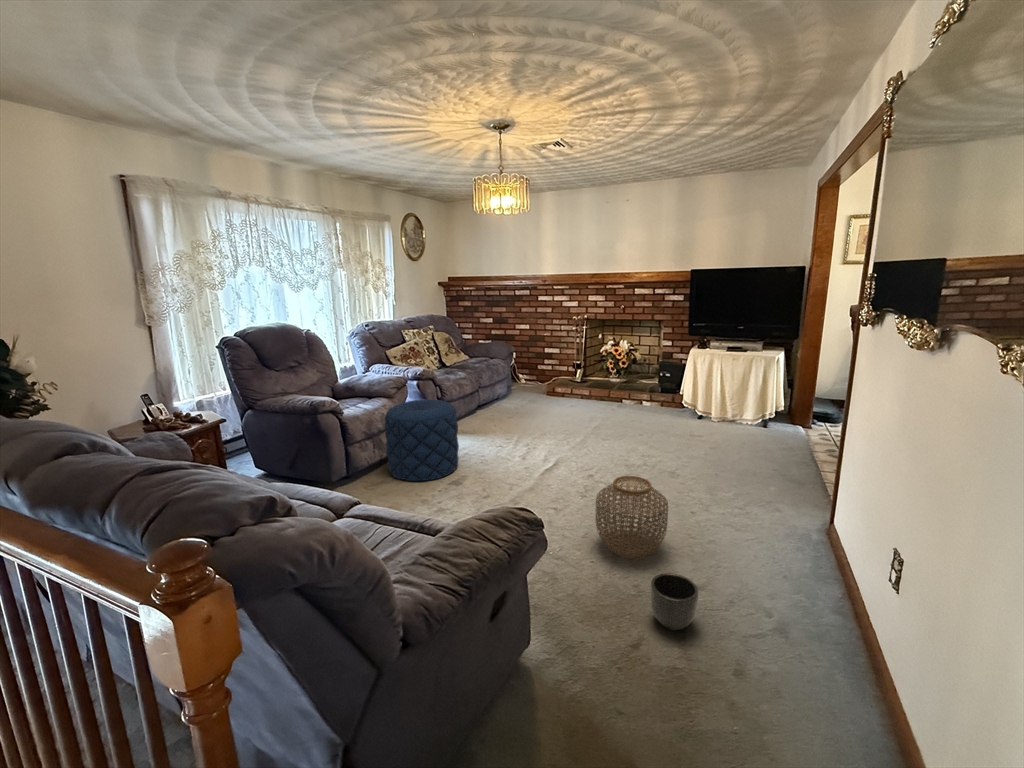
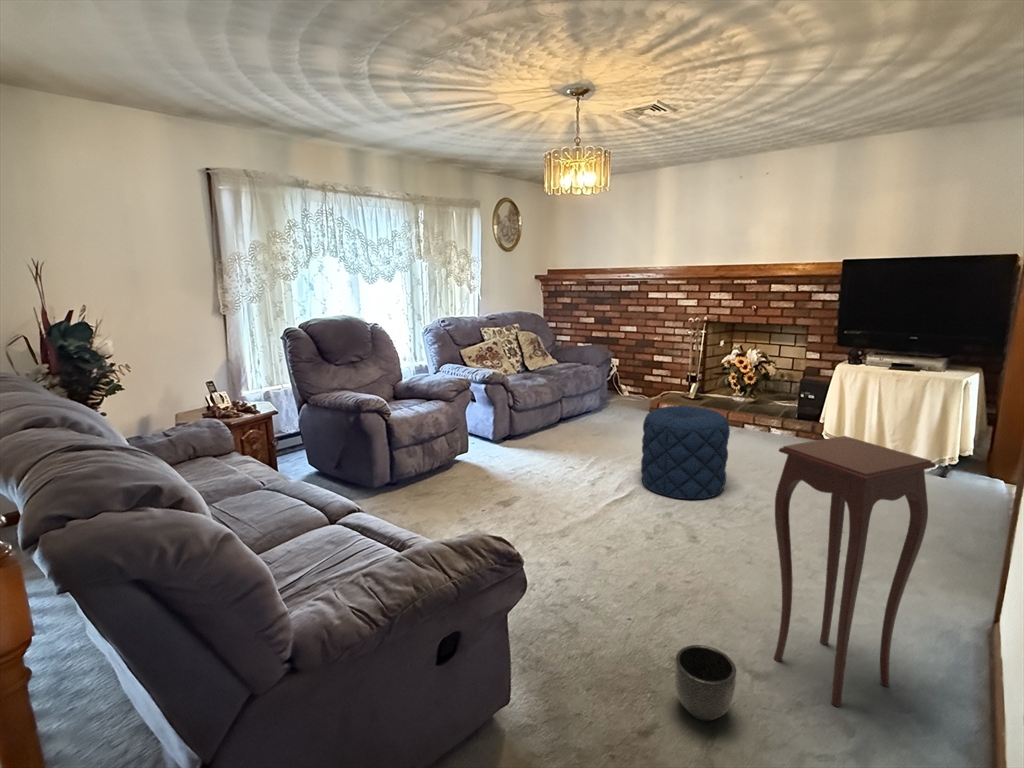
pouf: present [385,399,459,481] -> present [641,406,730,499]
side table: none [706,403,816,602] -> present [774,436,936,707]
woven basket: present [596,476,668,559] -> none [640,516,733,623]

